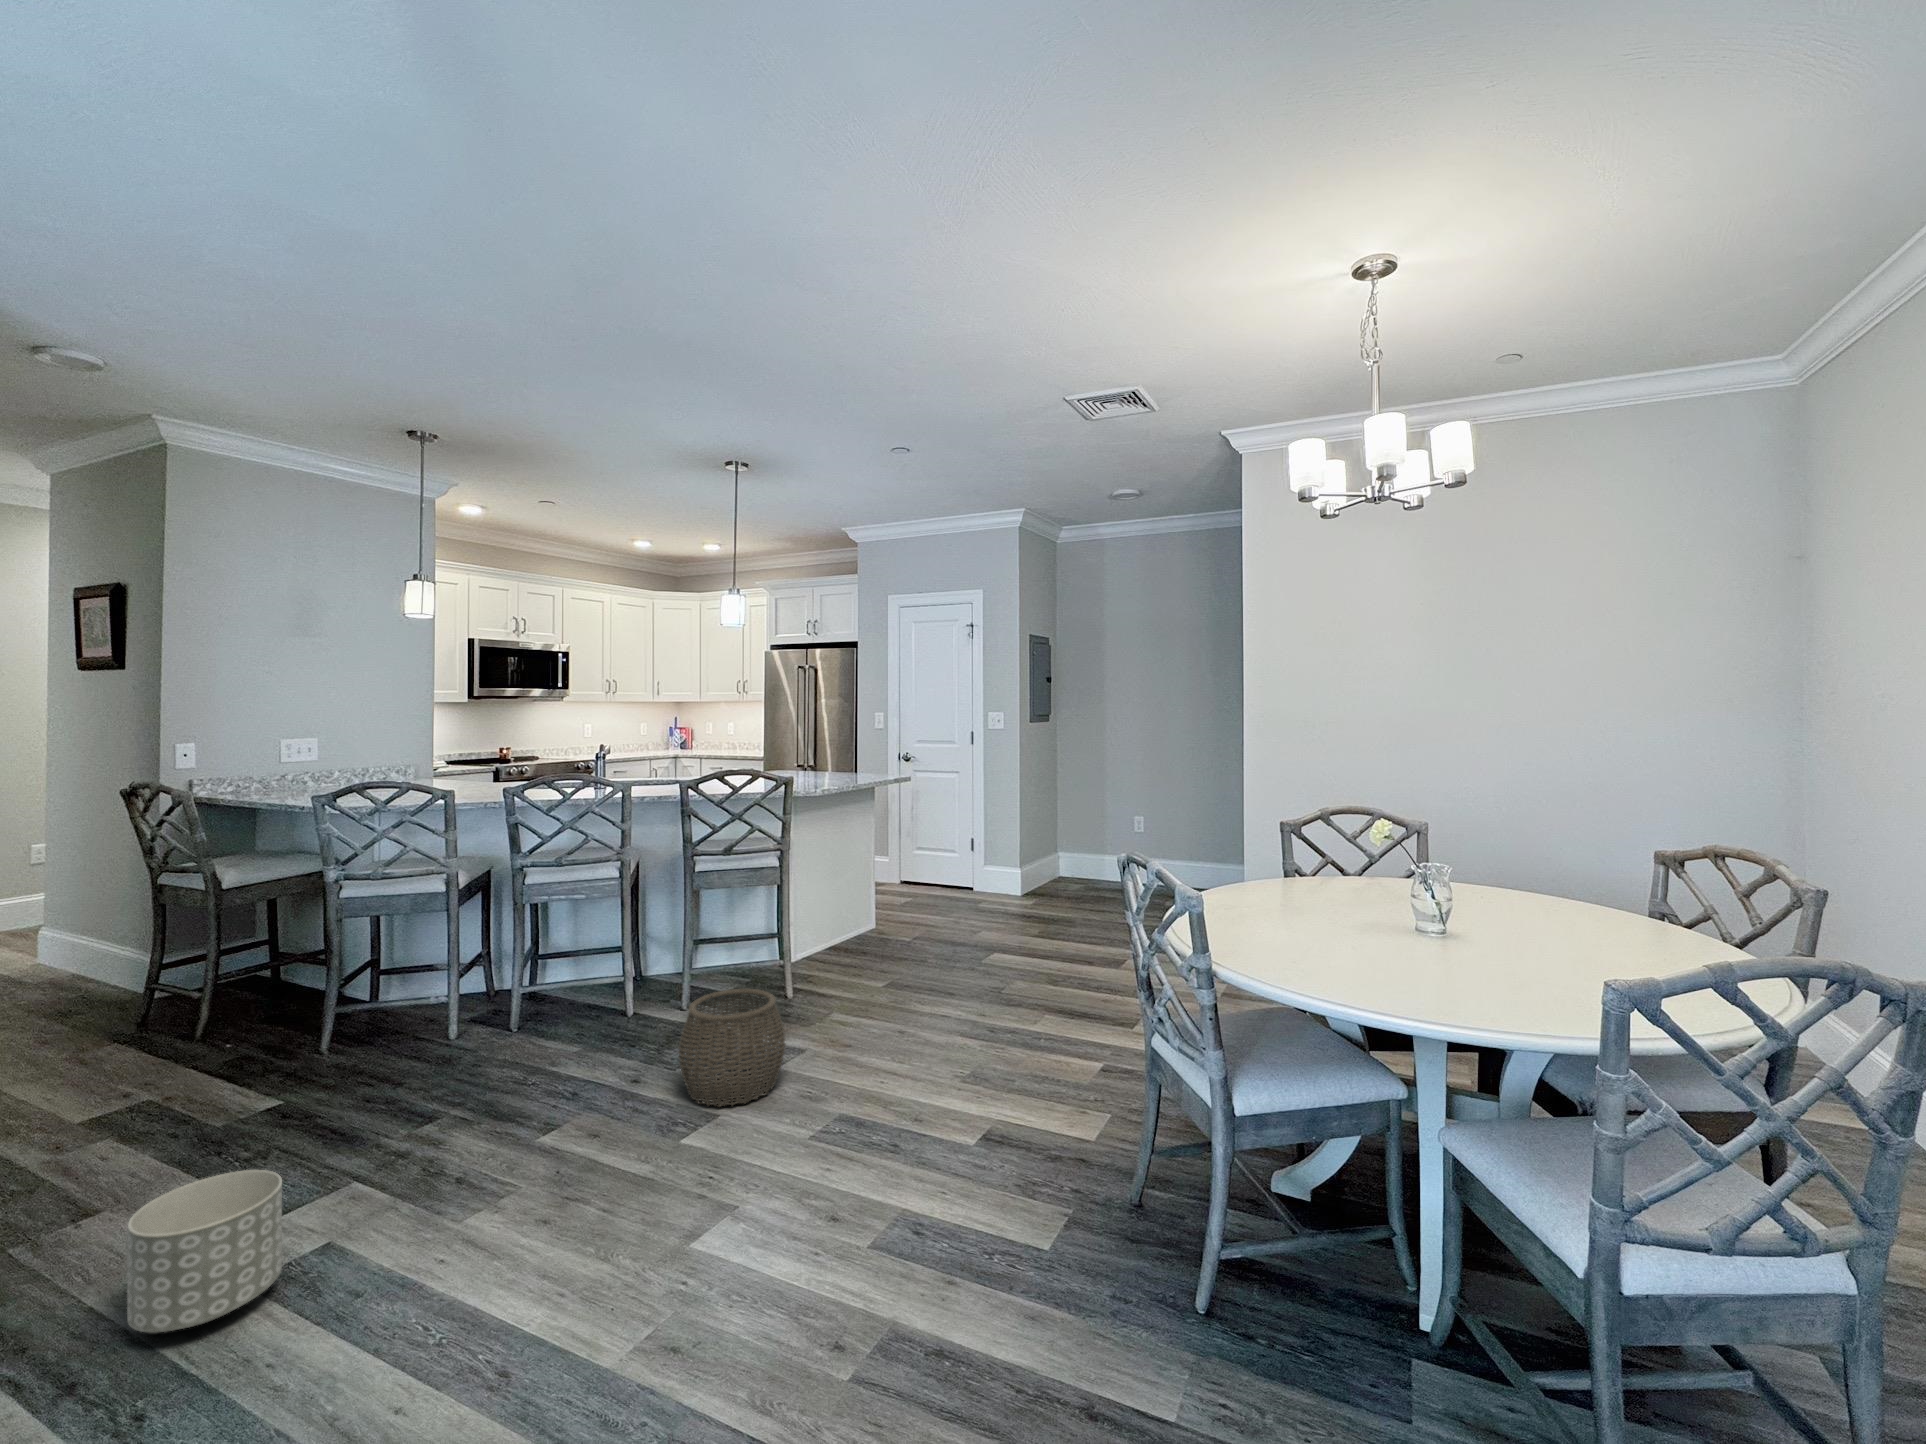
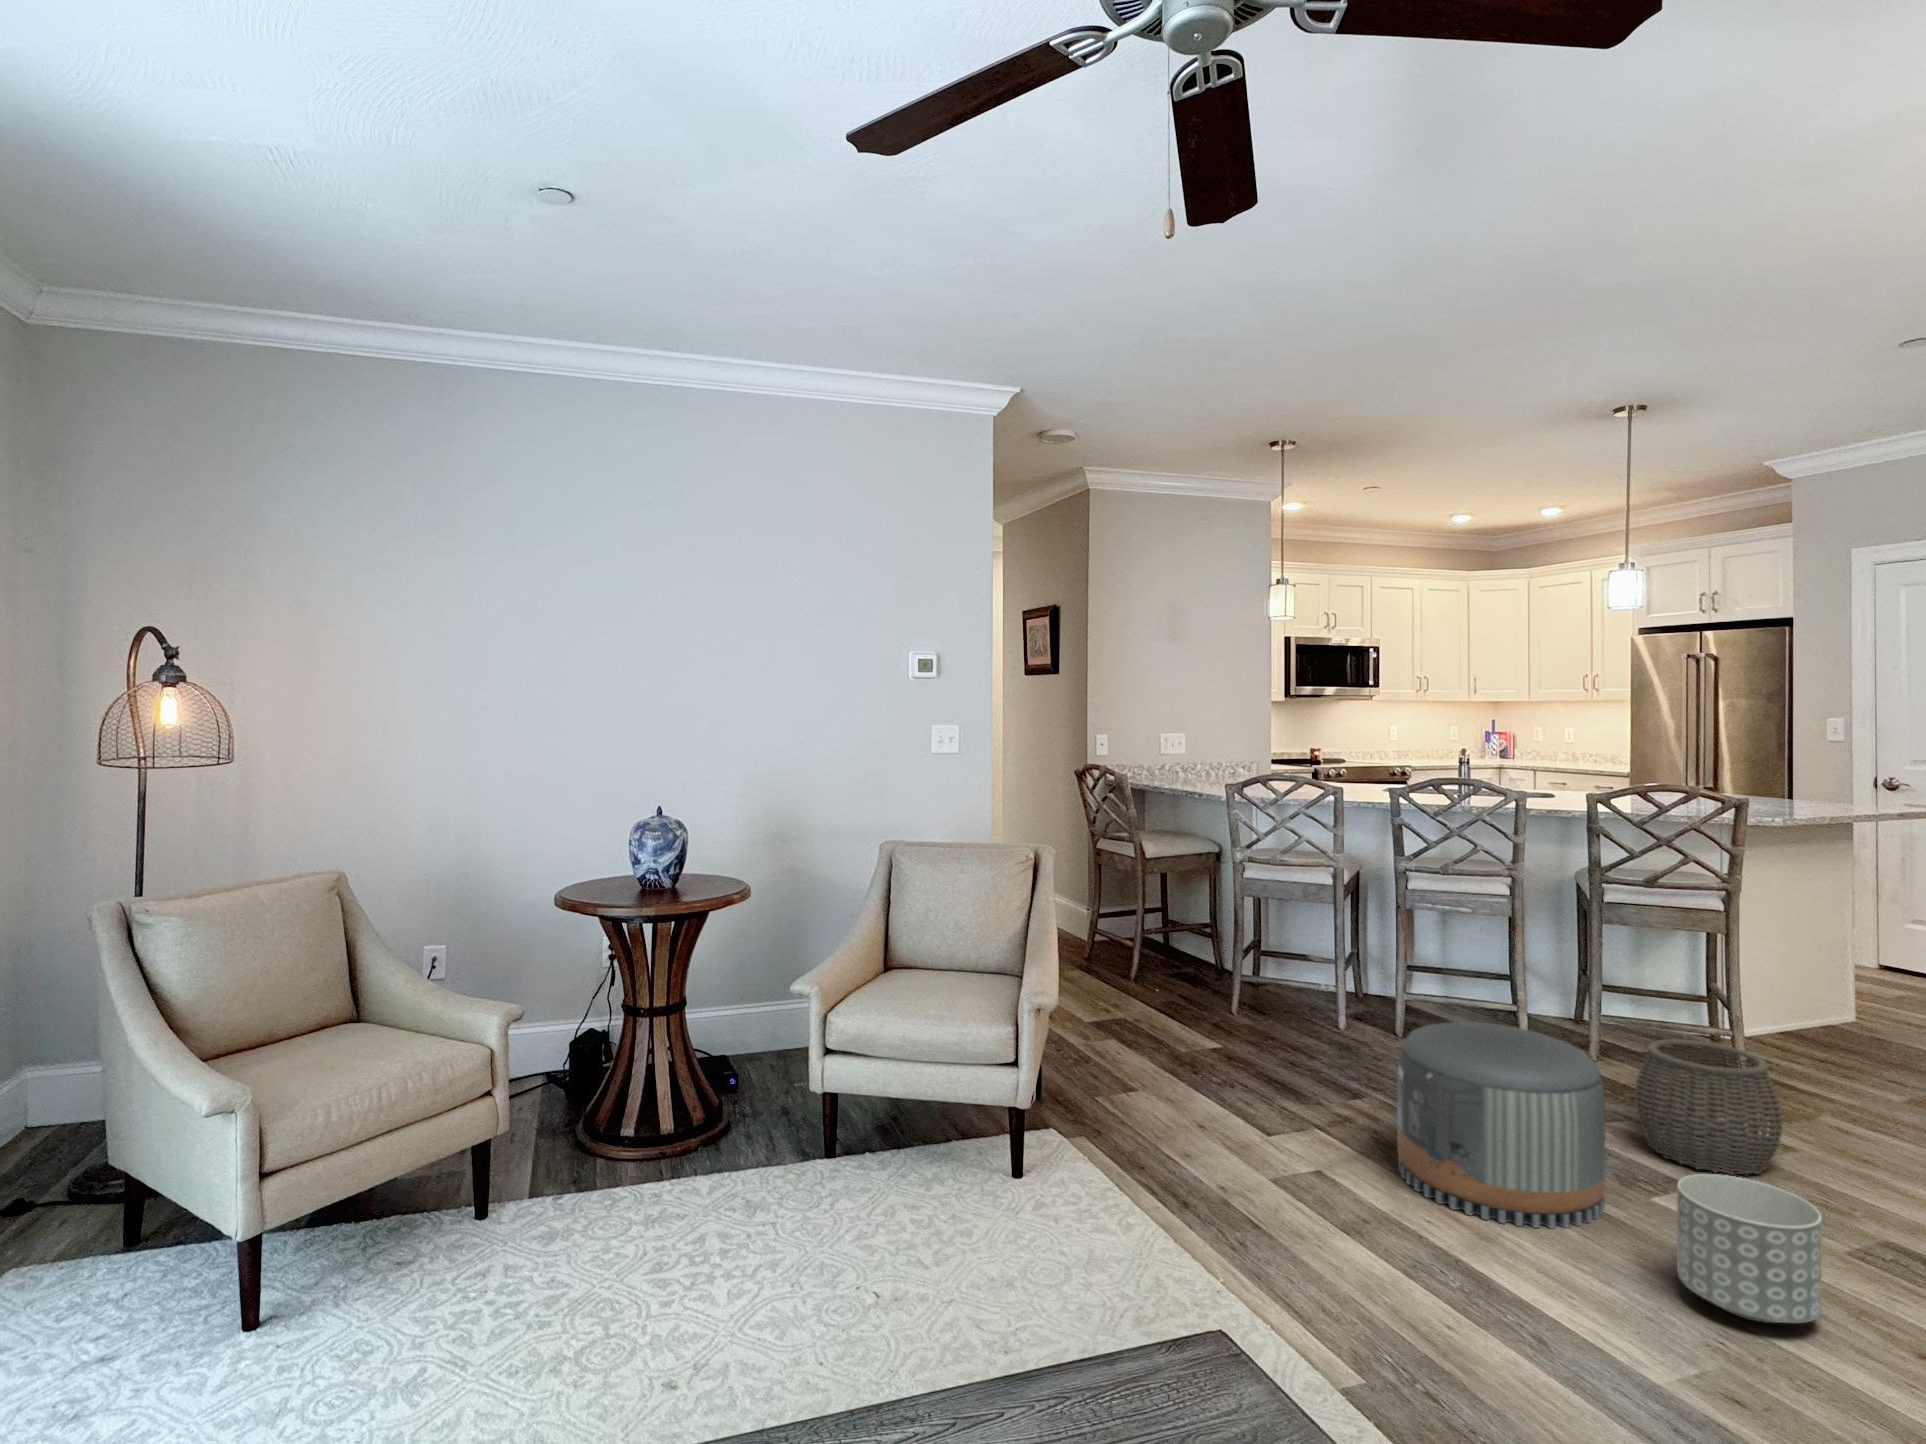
pouf: none [409,1024,623,1253] -> present [1397,1022,1605,1228]
planter: present [127,1170,282,1333] -> present [1677,1174,1822,1323]

